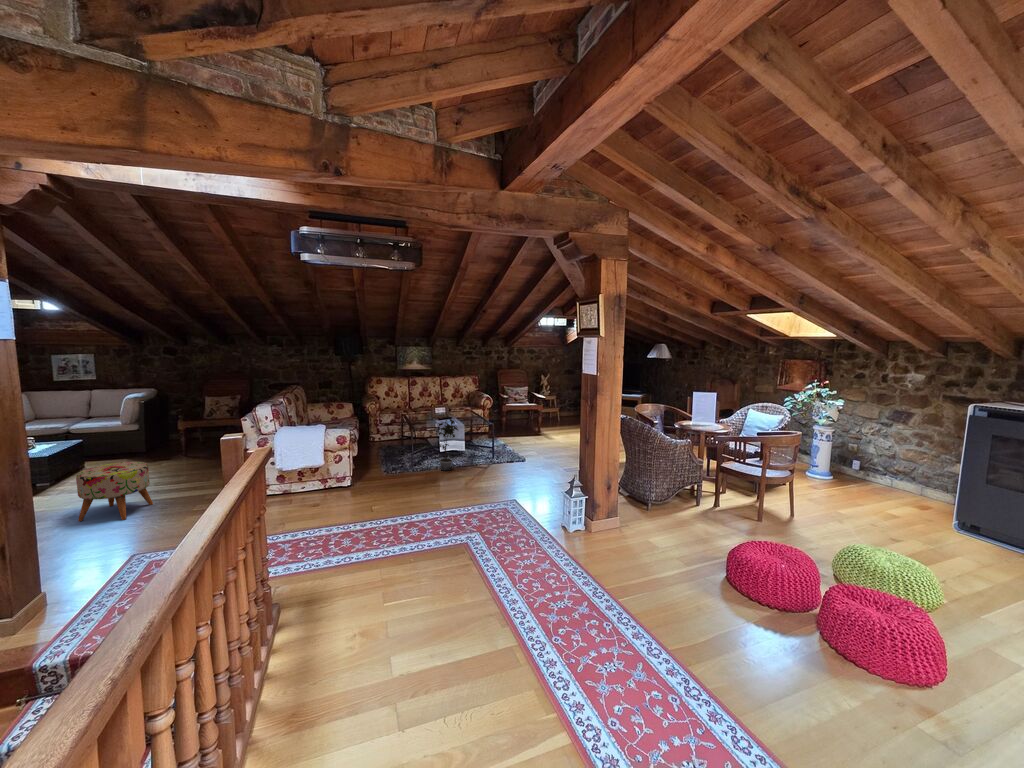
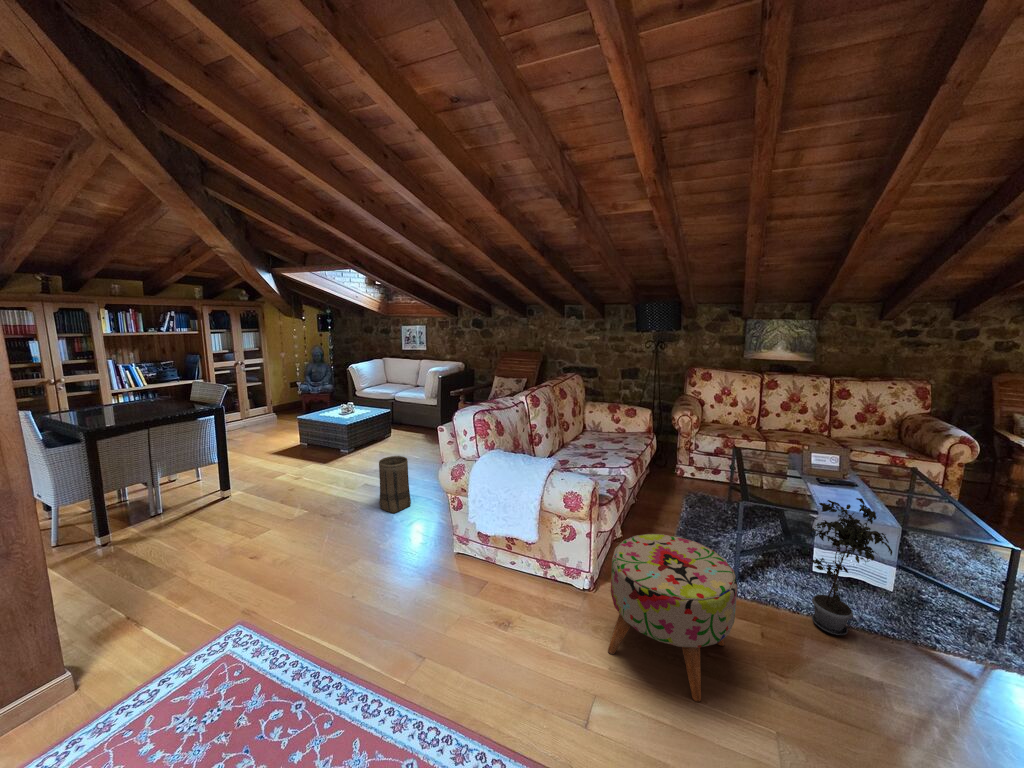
basket: none [170,455,198,496] -> present [379,456,411,513]
ottoman: present [76,462,153,521] -> present [608,534,738,702]

